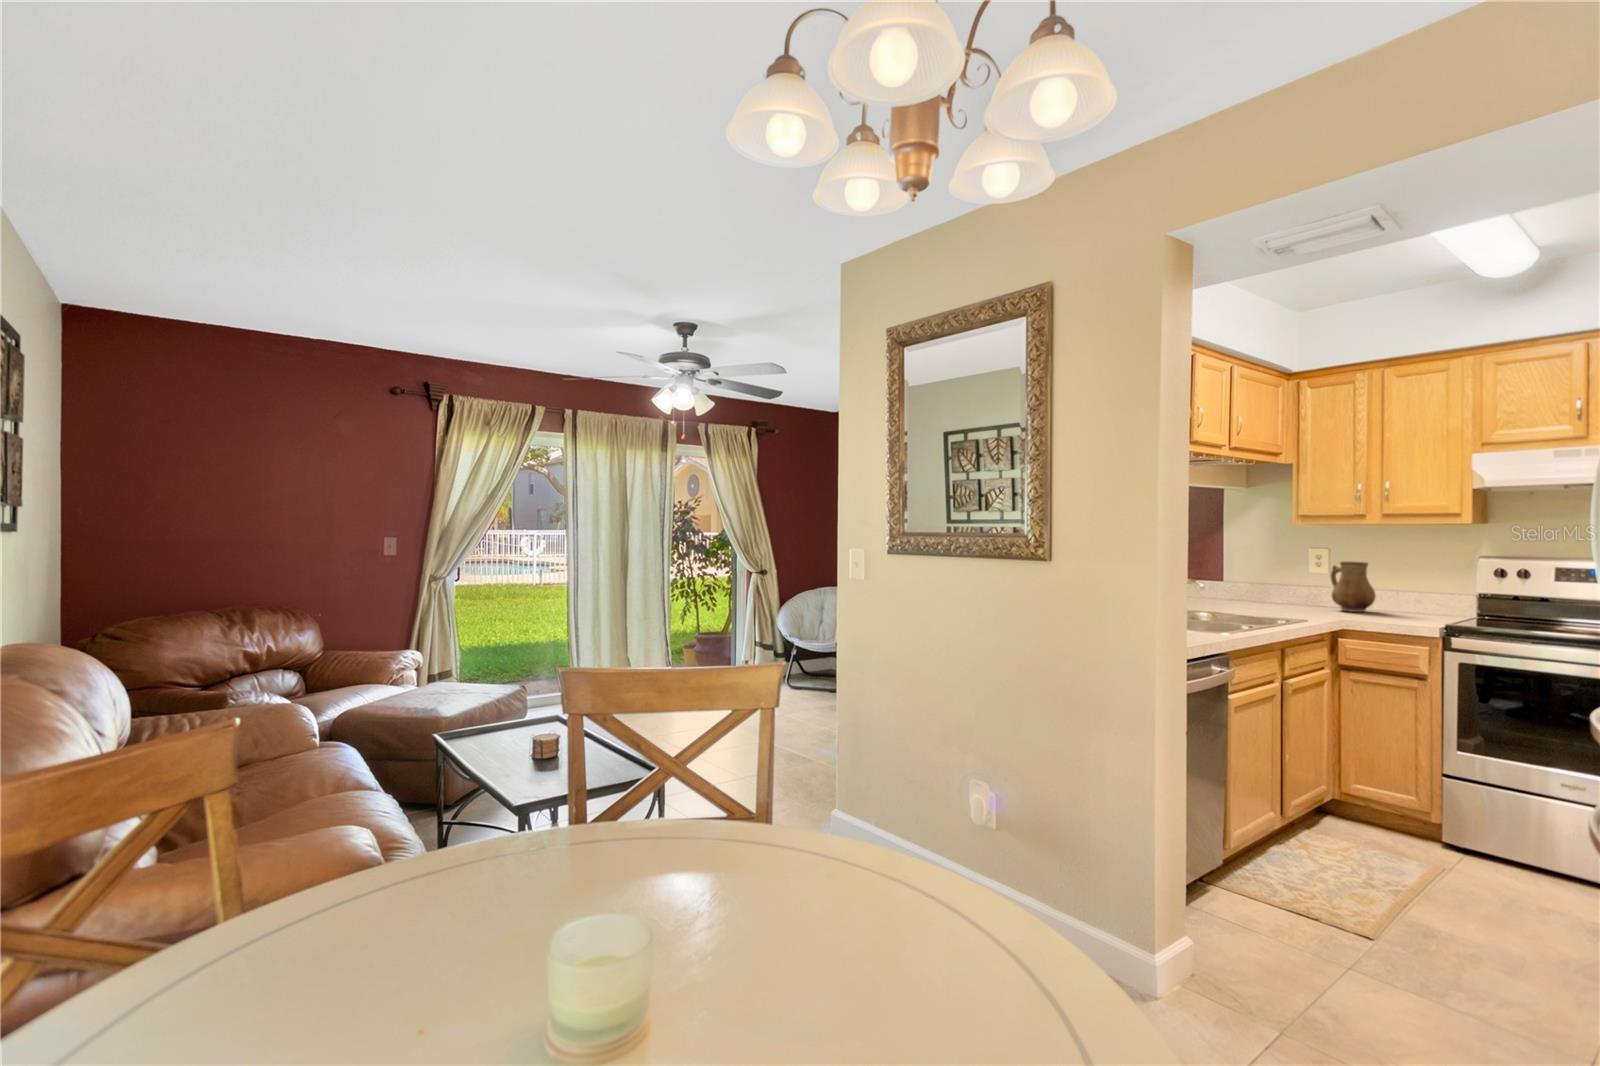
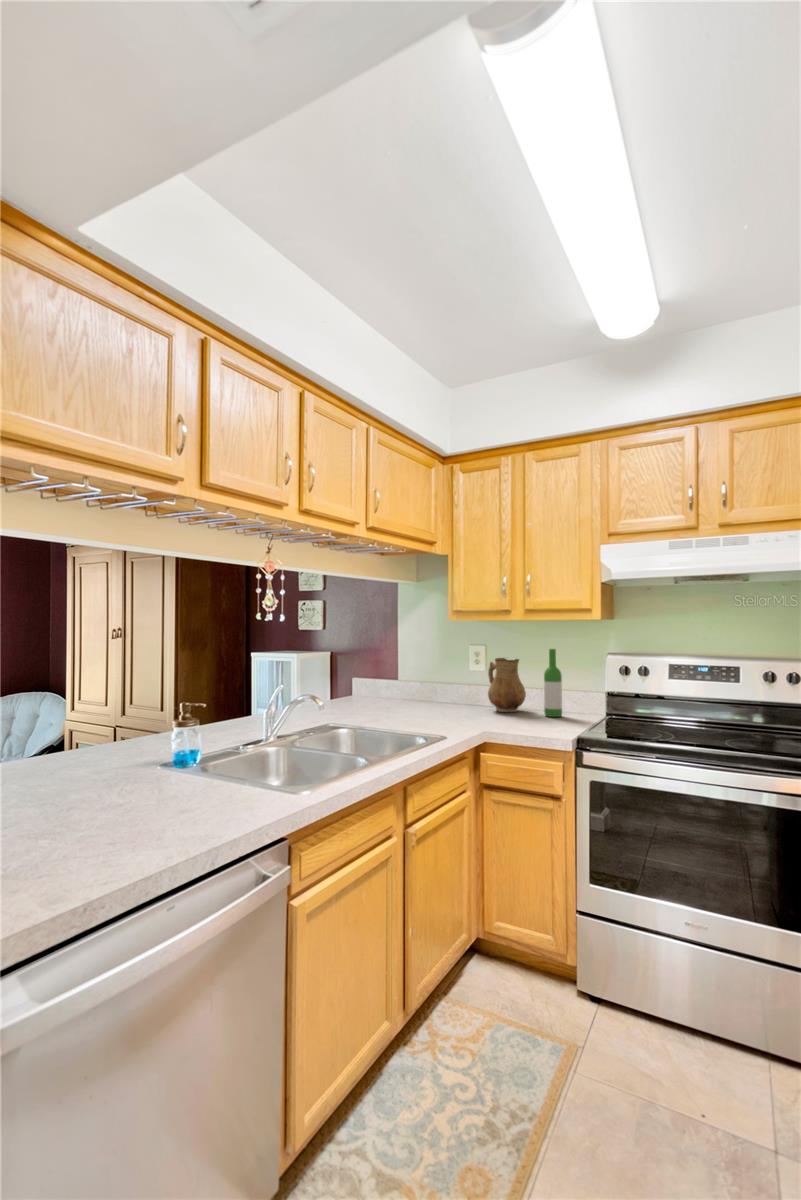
wine bottle: none [1400,553,1421,616] -> present [544,649,562,717]

